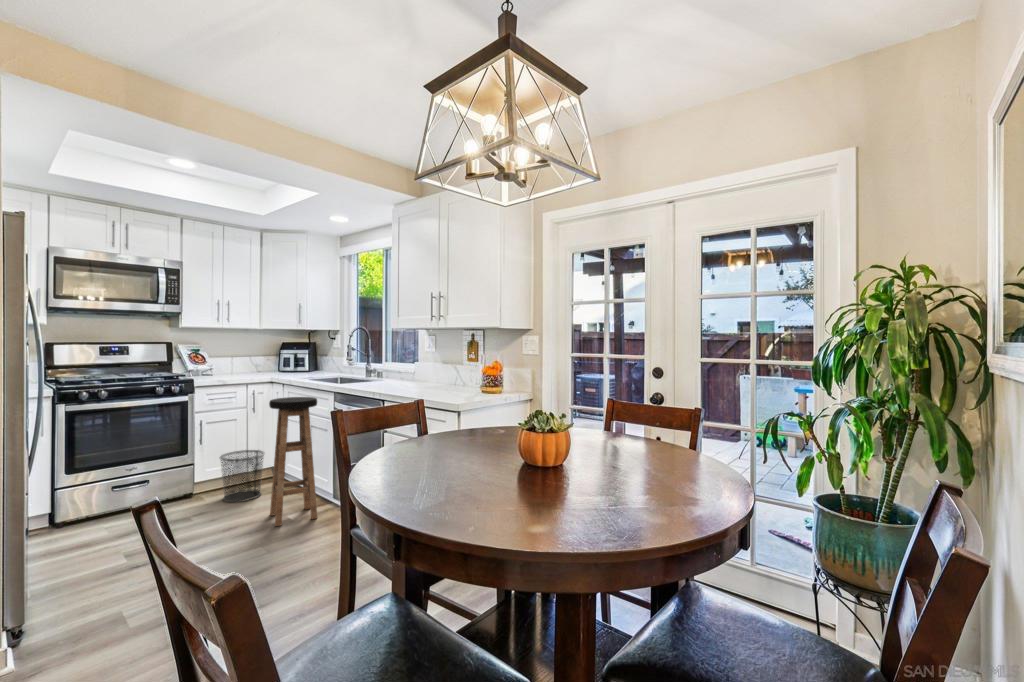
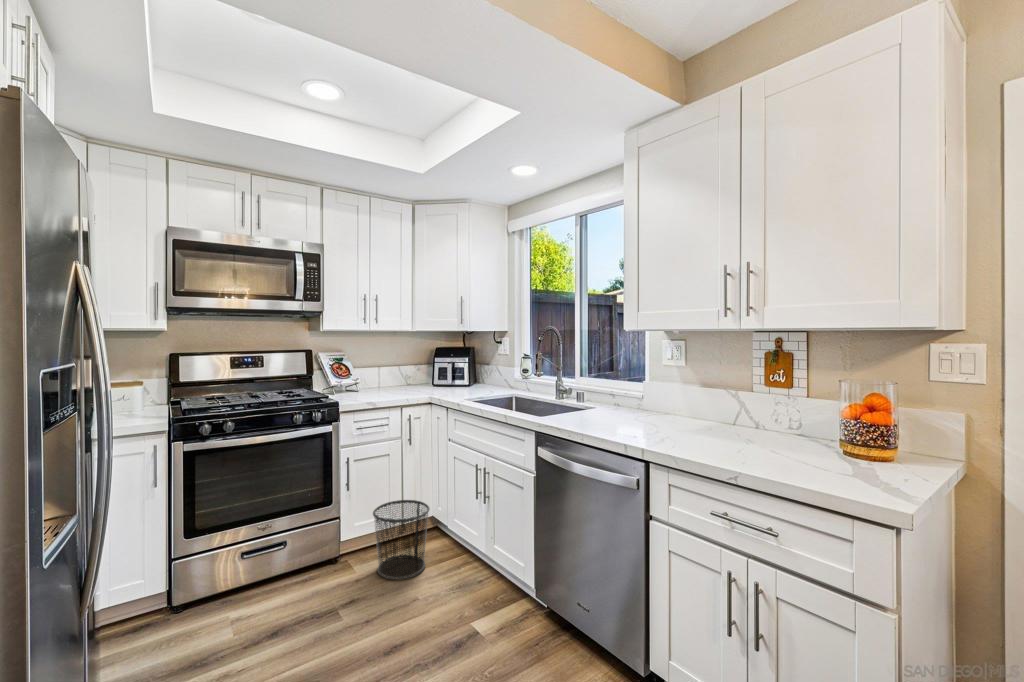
bar stool: present [269,397,317,526] -> none [447,438,520,650]

